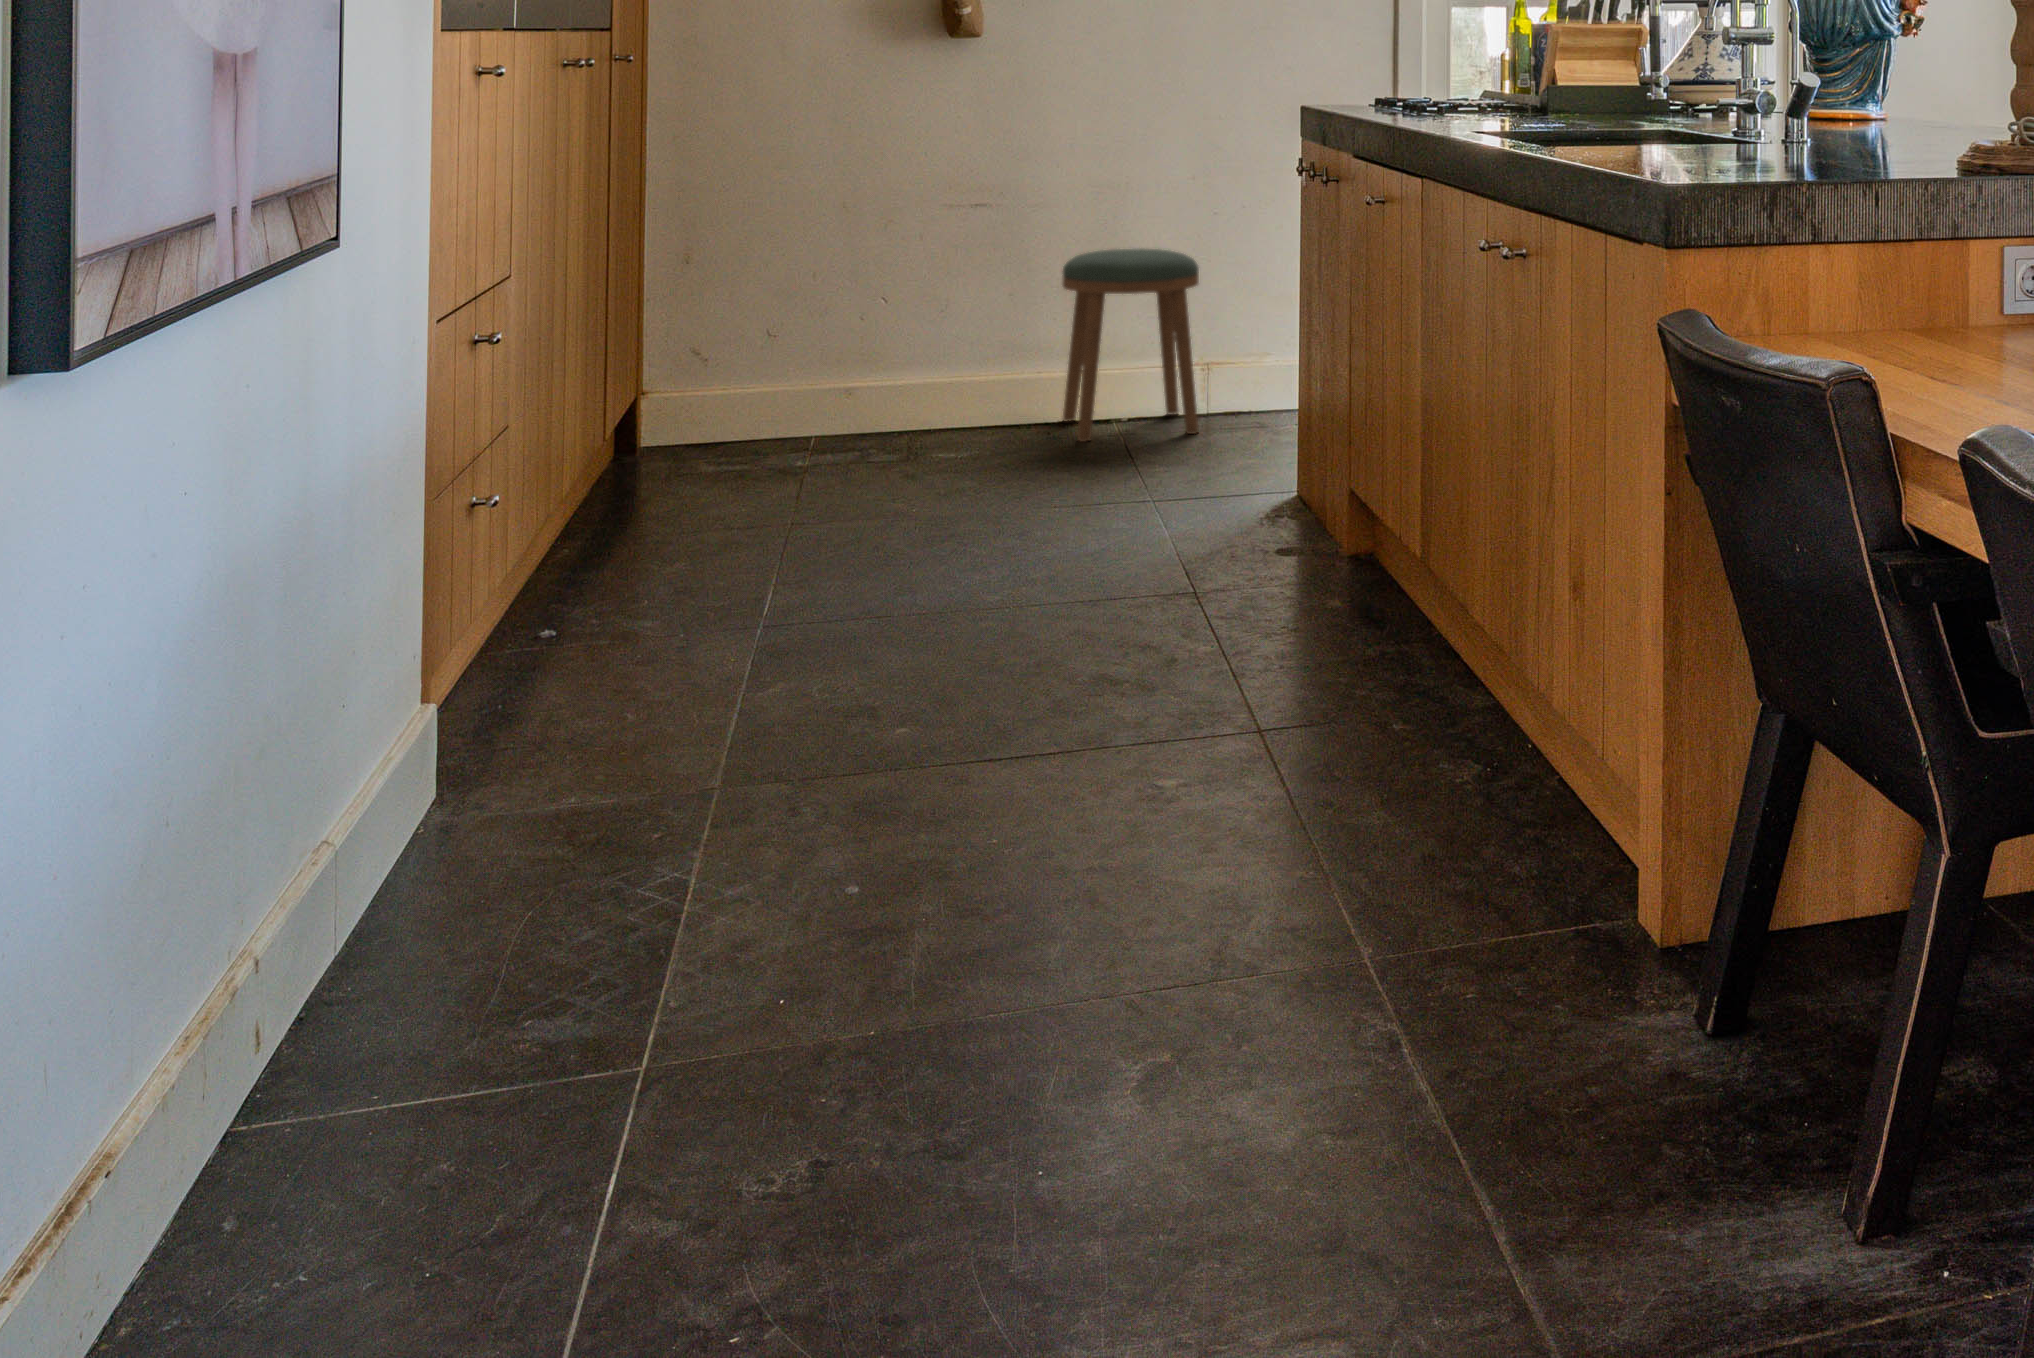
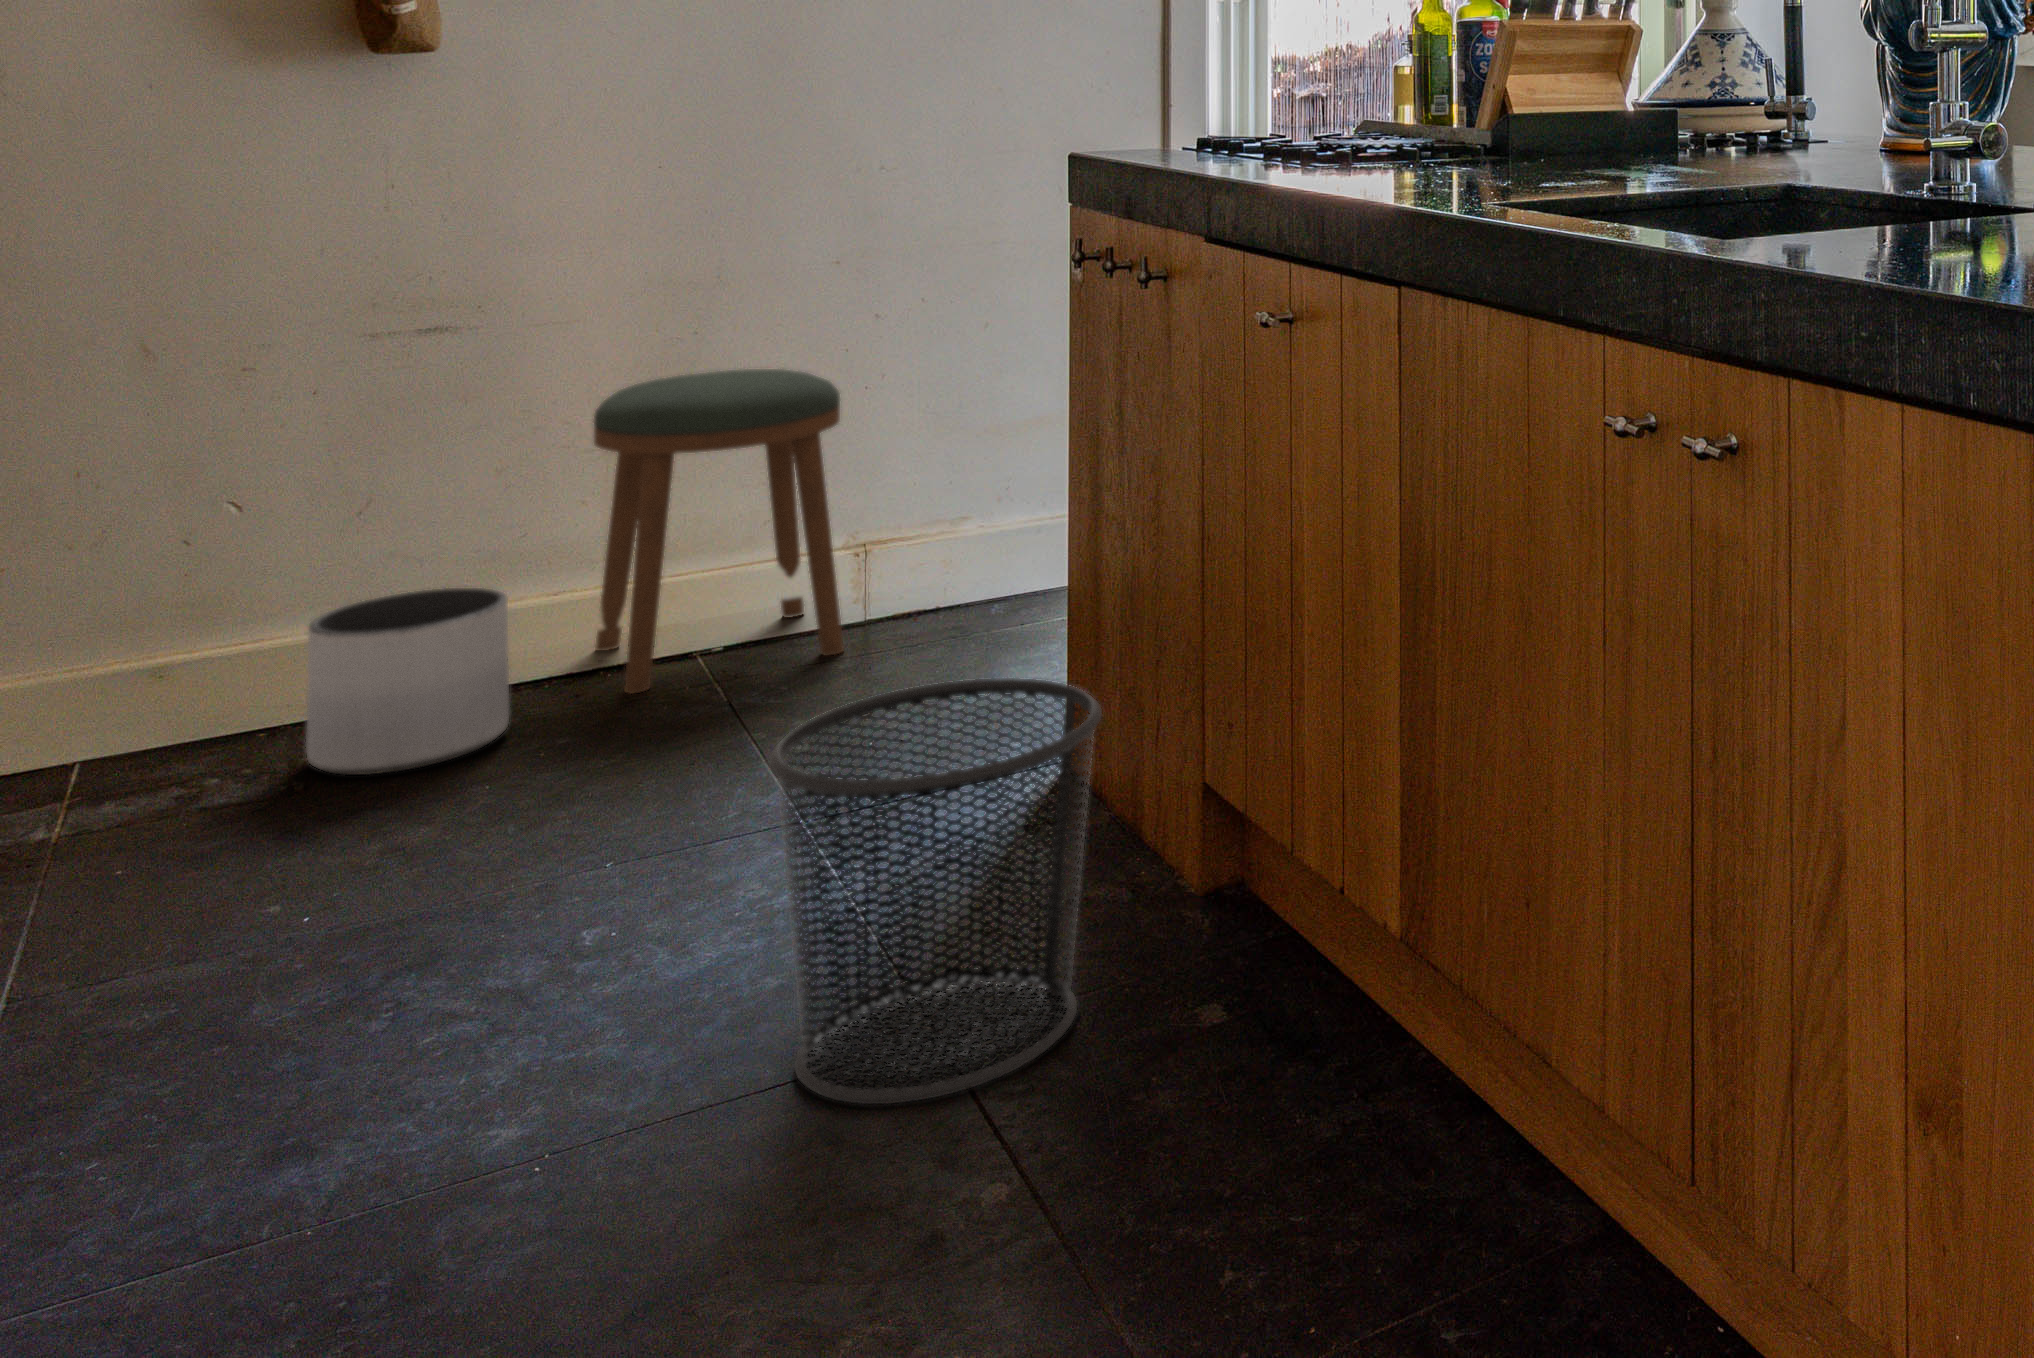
planter: none [919,364,1017,463] -> present [306,588,509,775]
waste bin: none [1138,398,1308,610] -> present [769,678,1102,1104]

